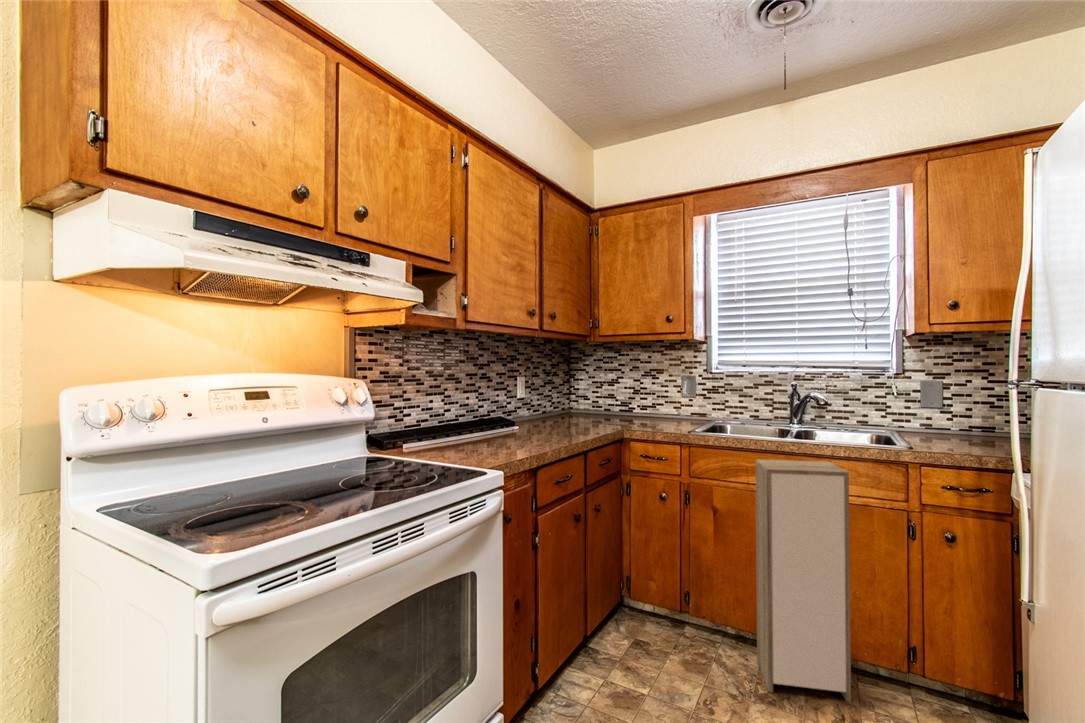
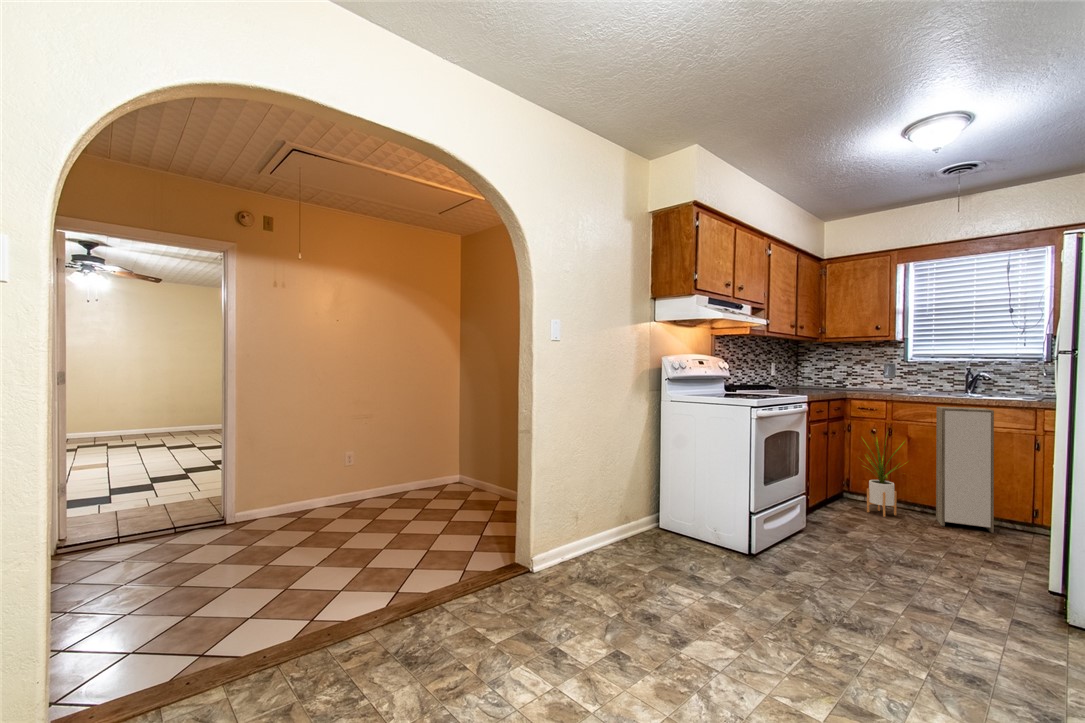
house plant: none [632,503,716,673] -> present [862,435,904,517]

